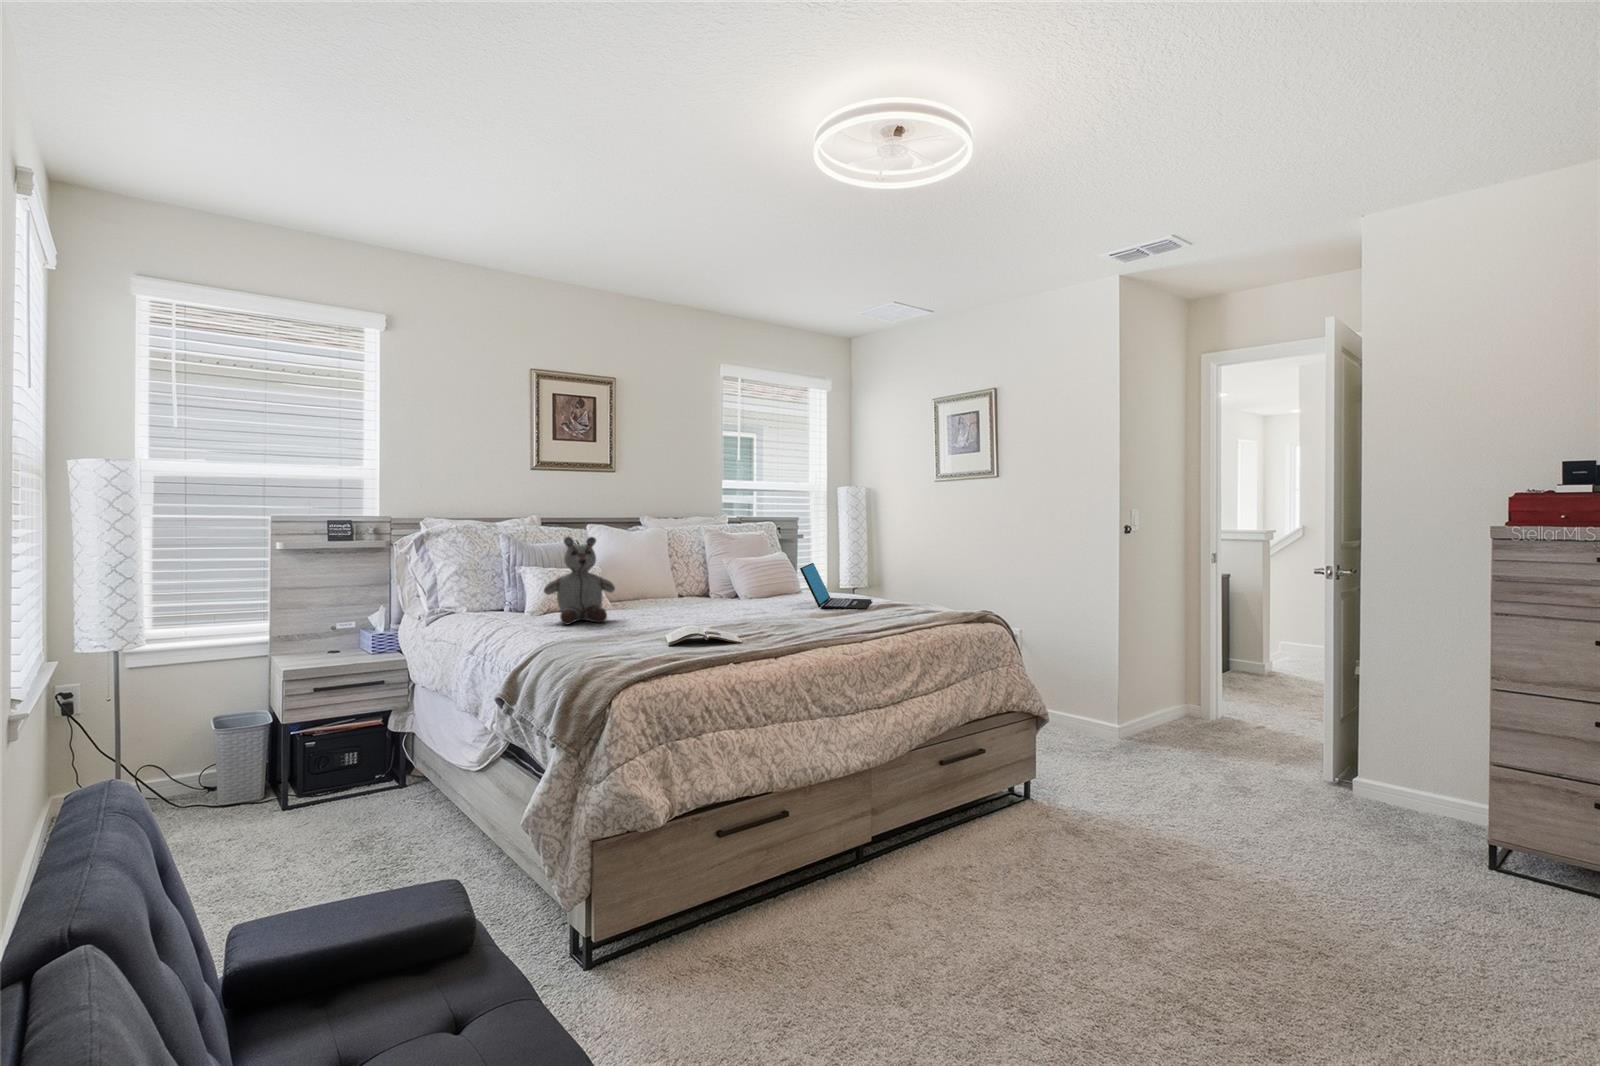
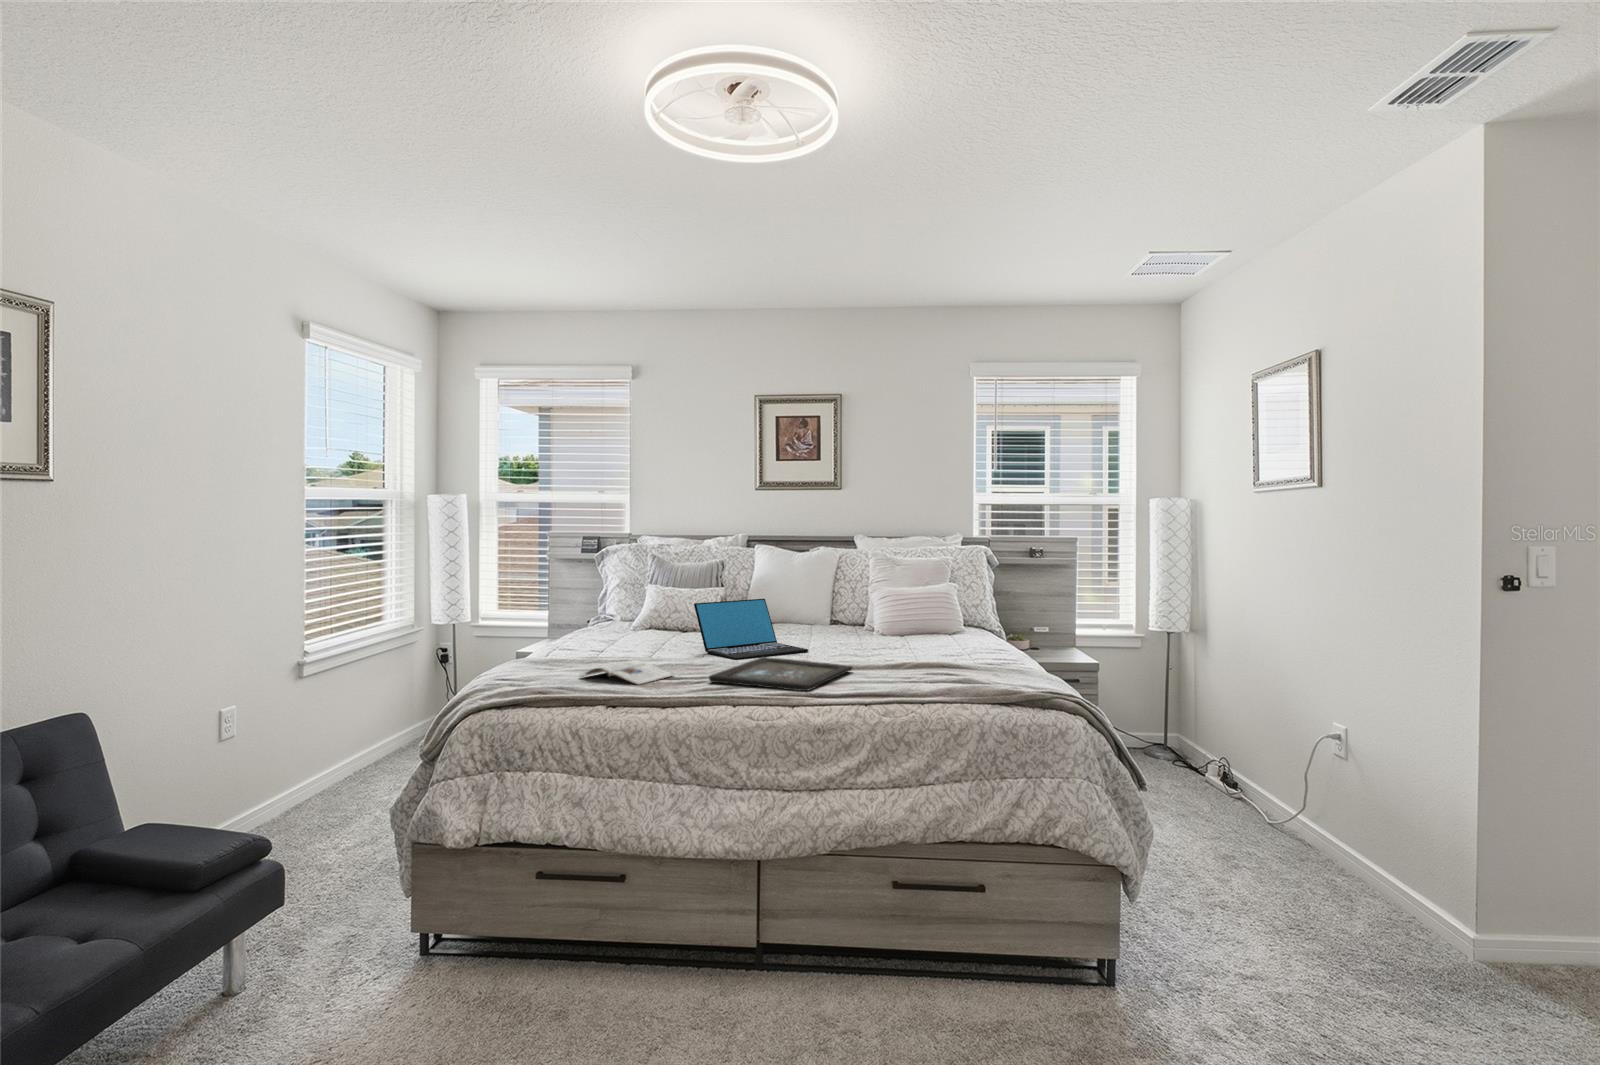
stuffed bear: present [544,537,615,625] -> none [617,562,685,649]
laptop: present [800,563,871,610] -> present [694,599,808,660]
tray: none [755,613,870,634] -> present [709,657,852,691]

